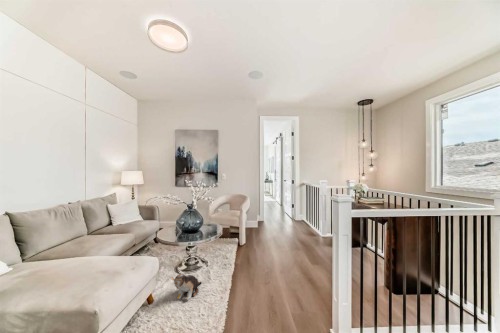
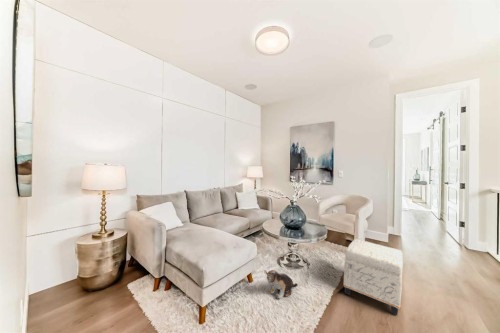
ottoman: none [239,229,278,276] -> present [343,239,403,315]

